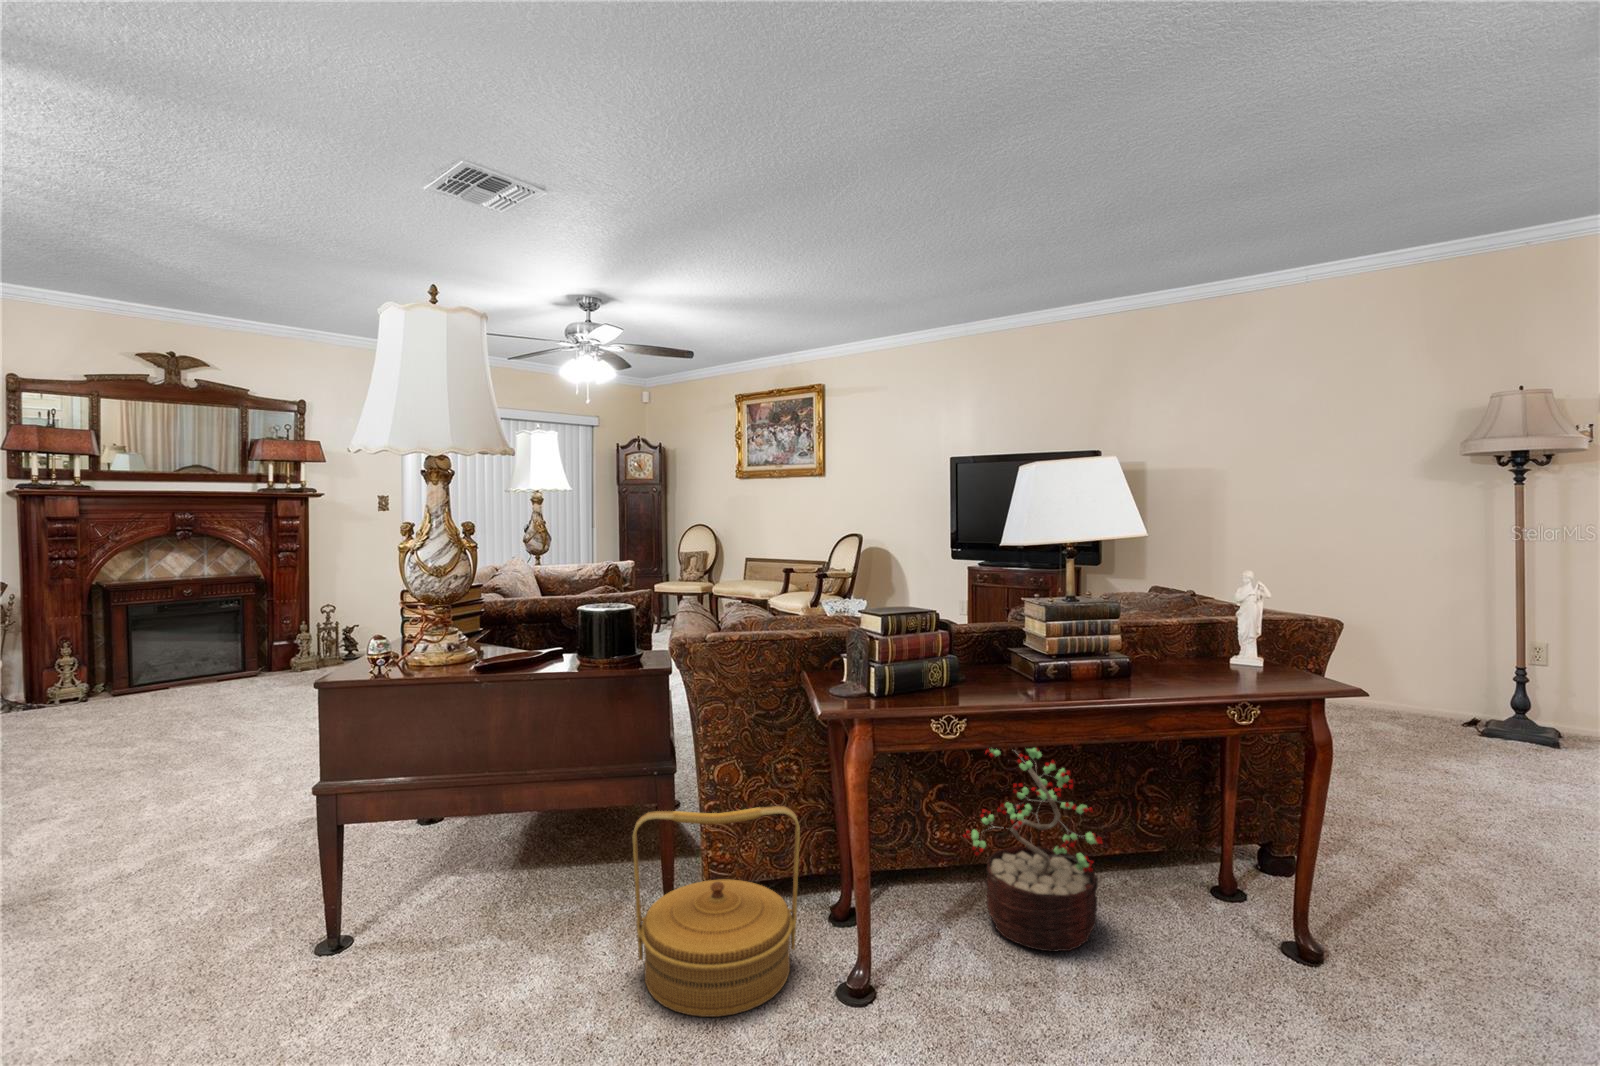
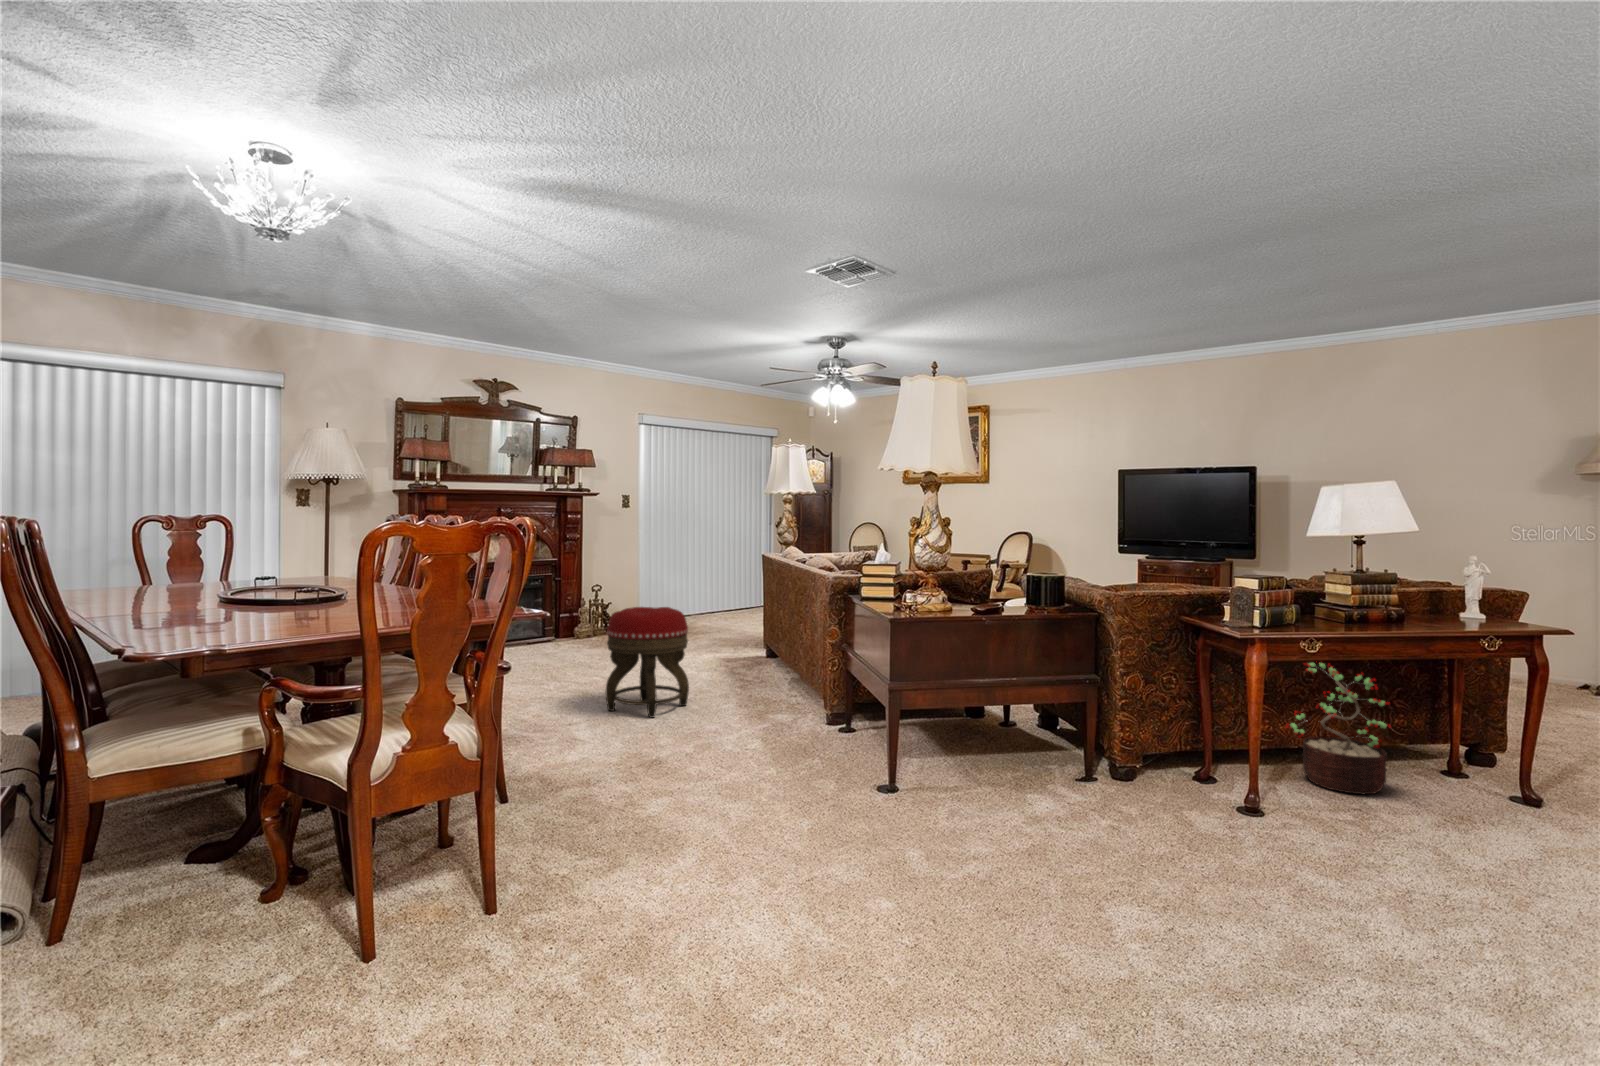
footstool: none [126,646,266,803] -> present [606,607,689,718]
woven basket: present [632,806,800,1017] -> none [1108,697,1212,816]

